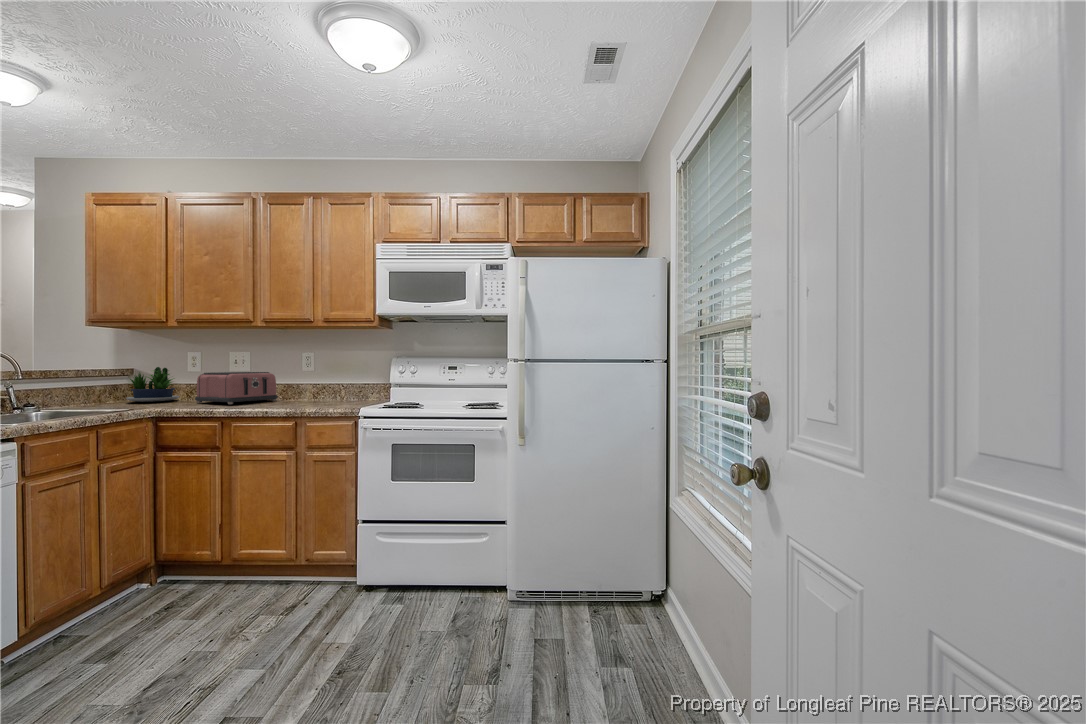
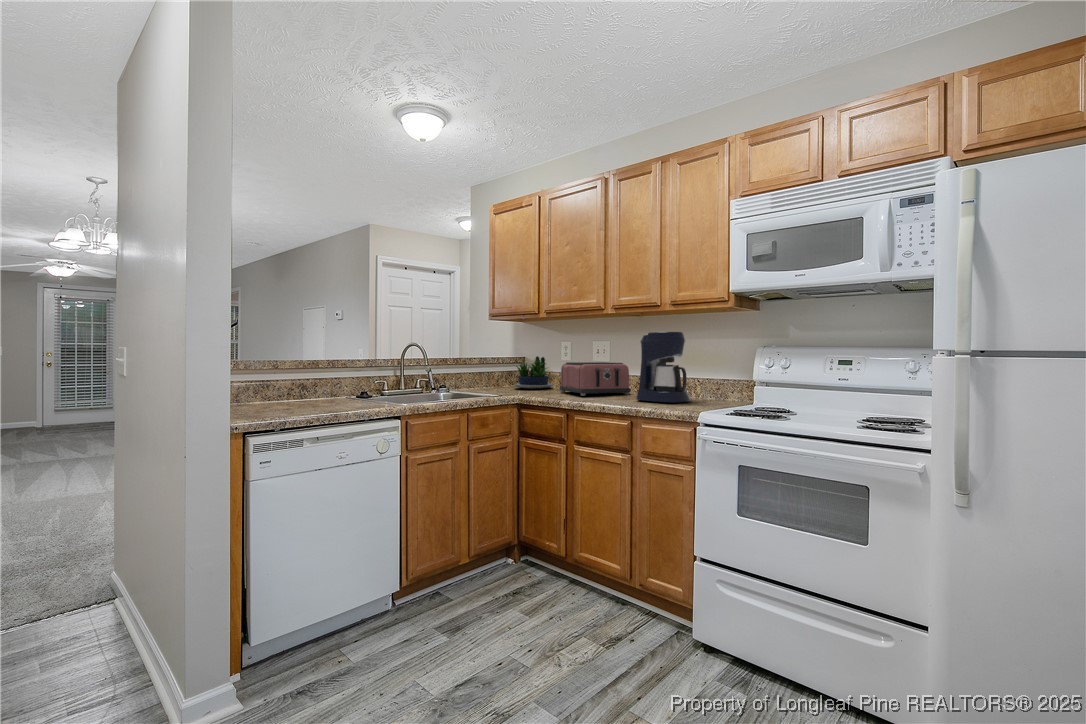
coffee maker: none [291,345,340,404] -> present [636,332,691,403]

